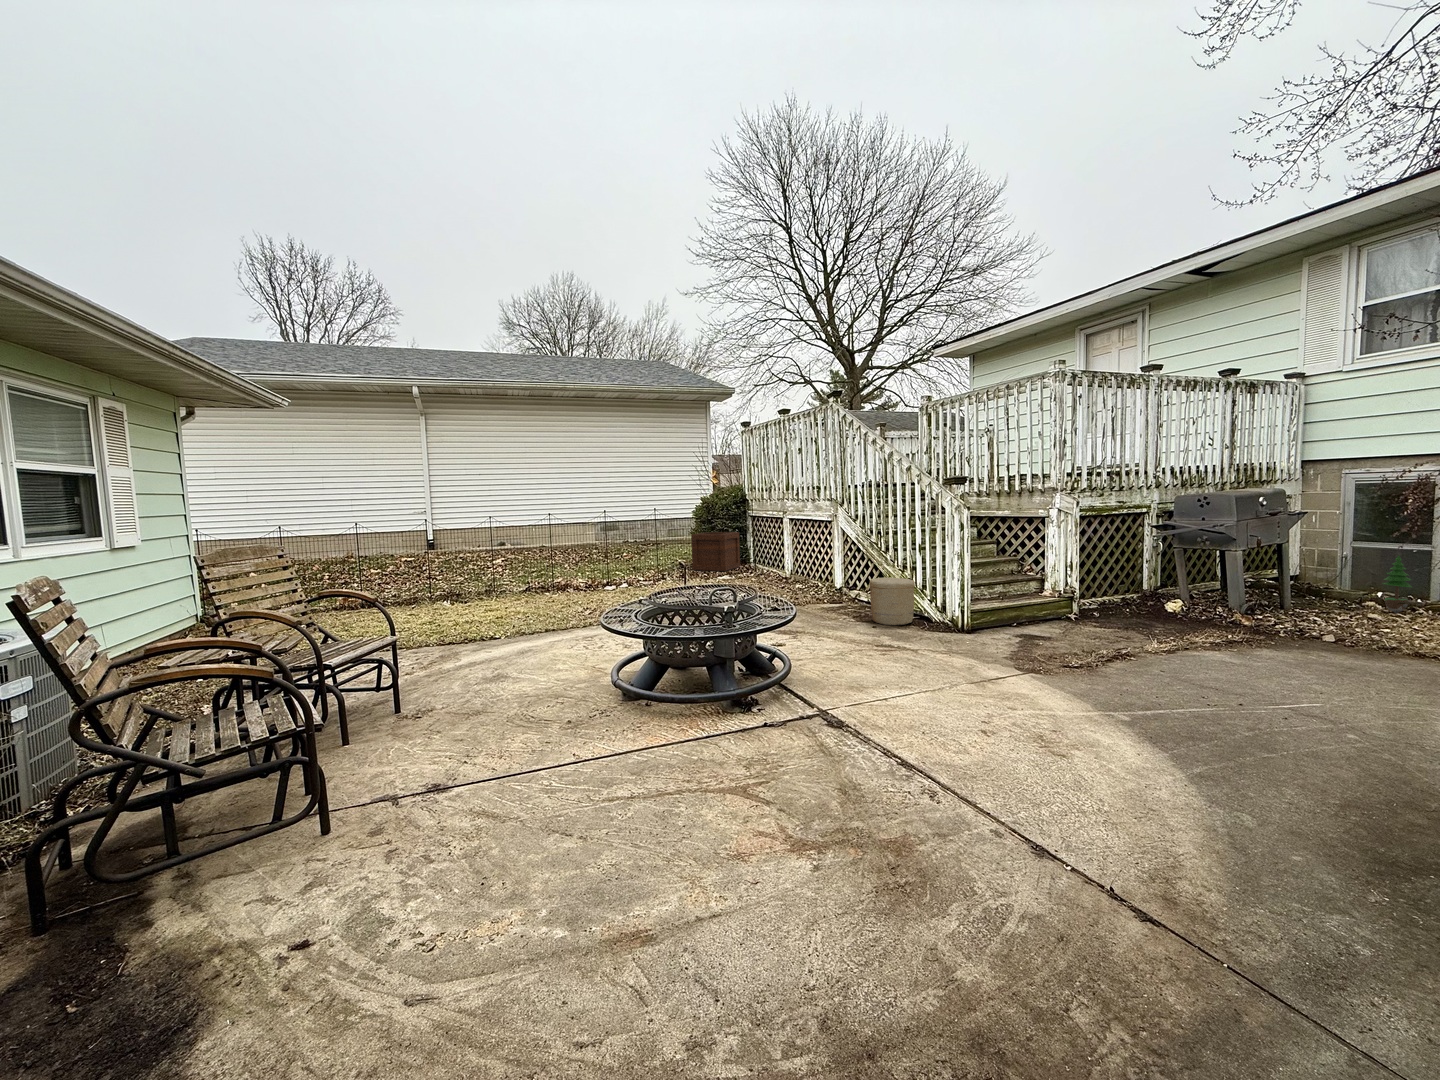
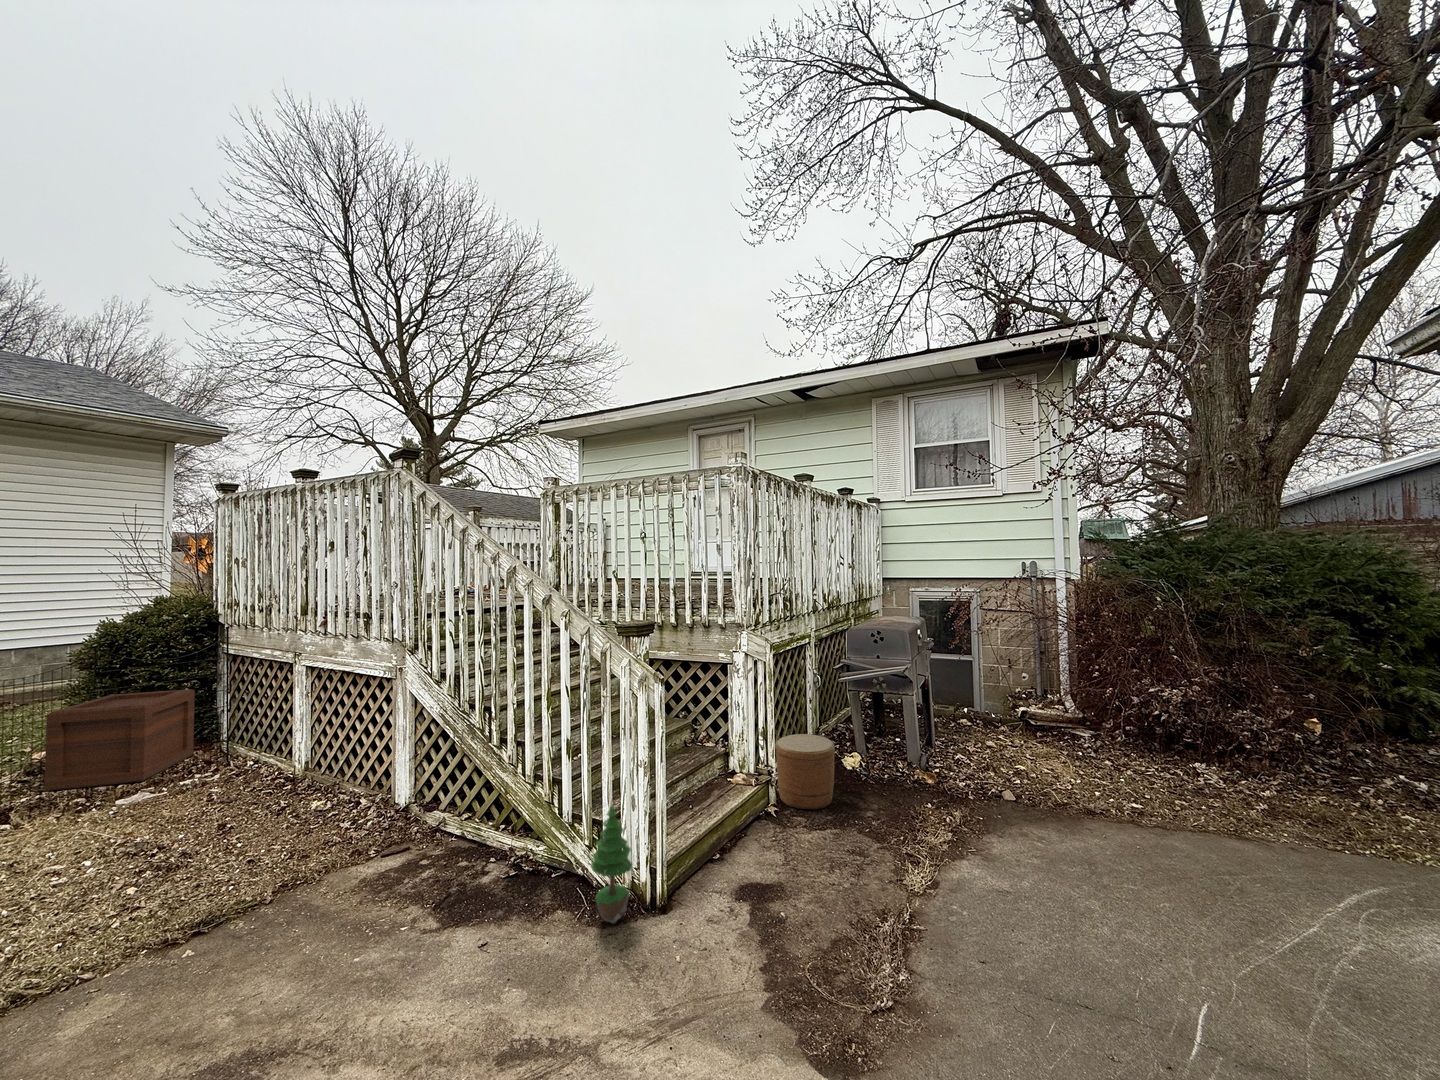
potted tree: present [1383,556,1412,613] -> present [591,805,632,923]
woven basket: present [869,578,915,625] -> present [775,734,835,809]

